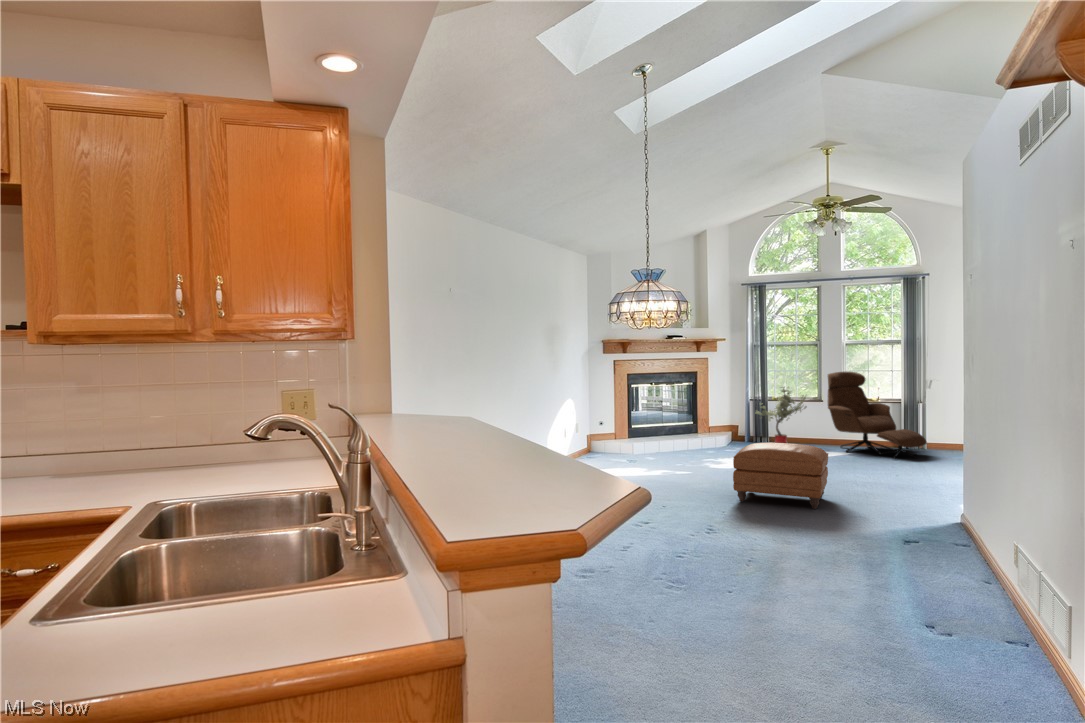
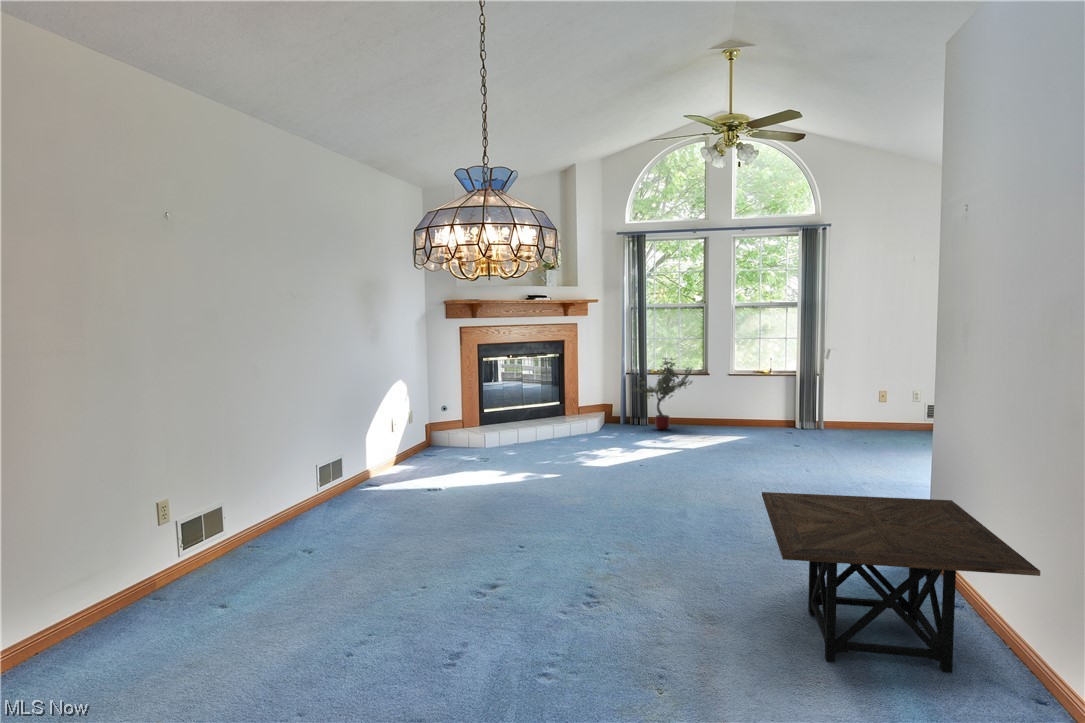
lounge chair: present [828,372,926,458] -> none [716,339,826,443]
ottoman: present [733,443,828,509] -> none [617,440,735,528]
side table: none [831,472,1008,589] -> present [762,492,1041,673]

